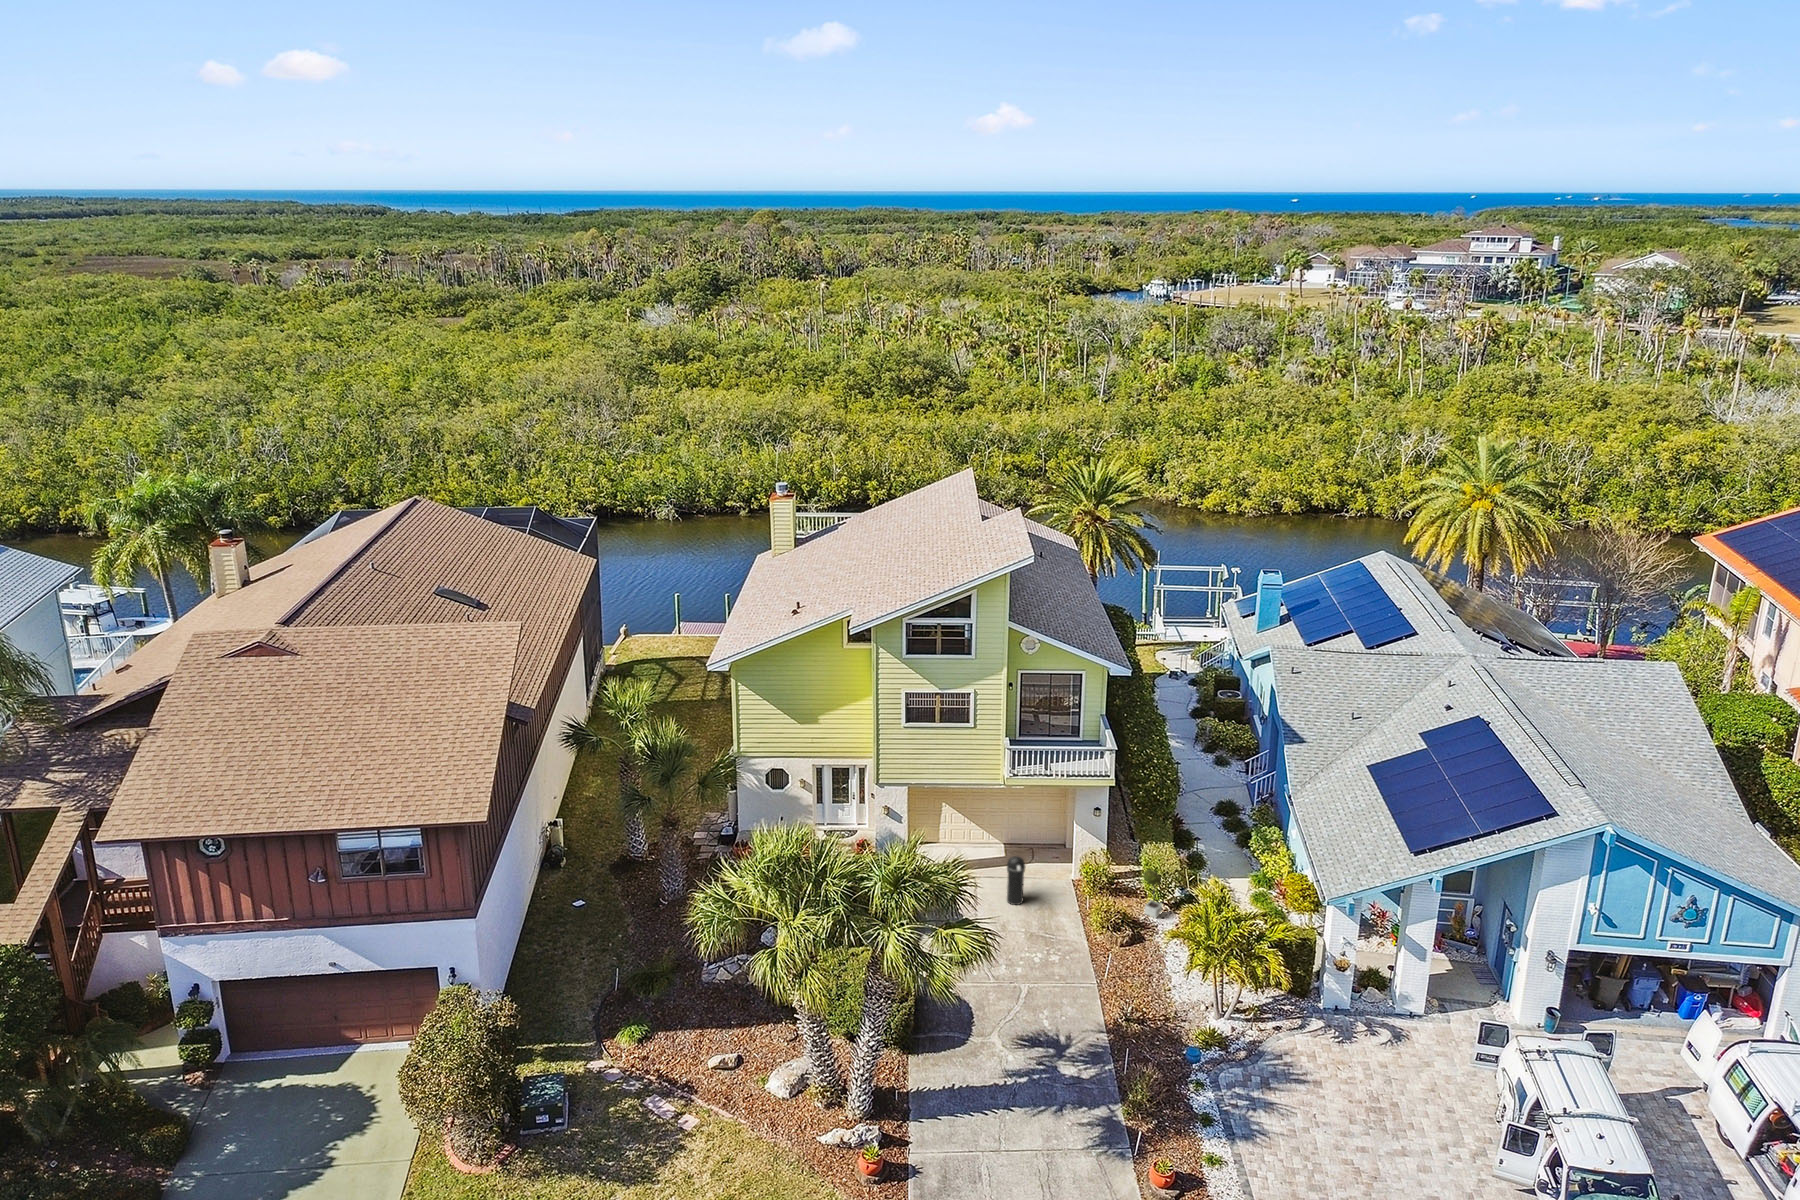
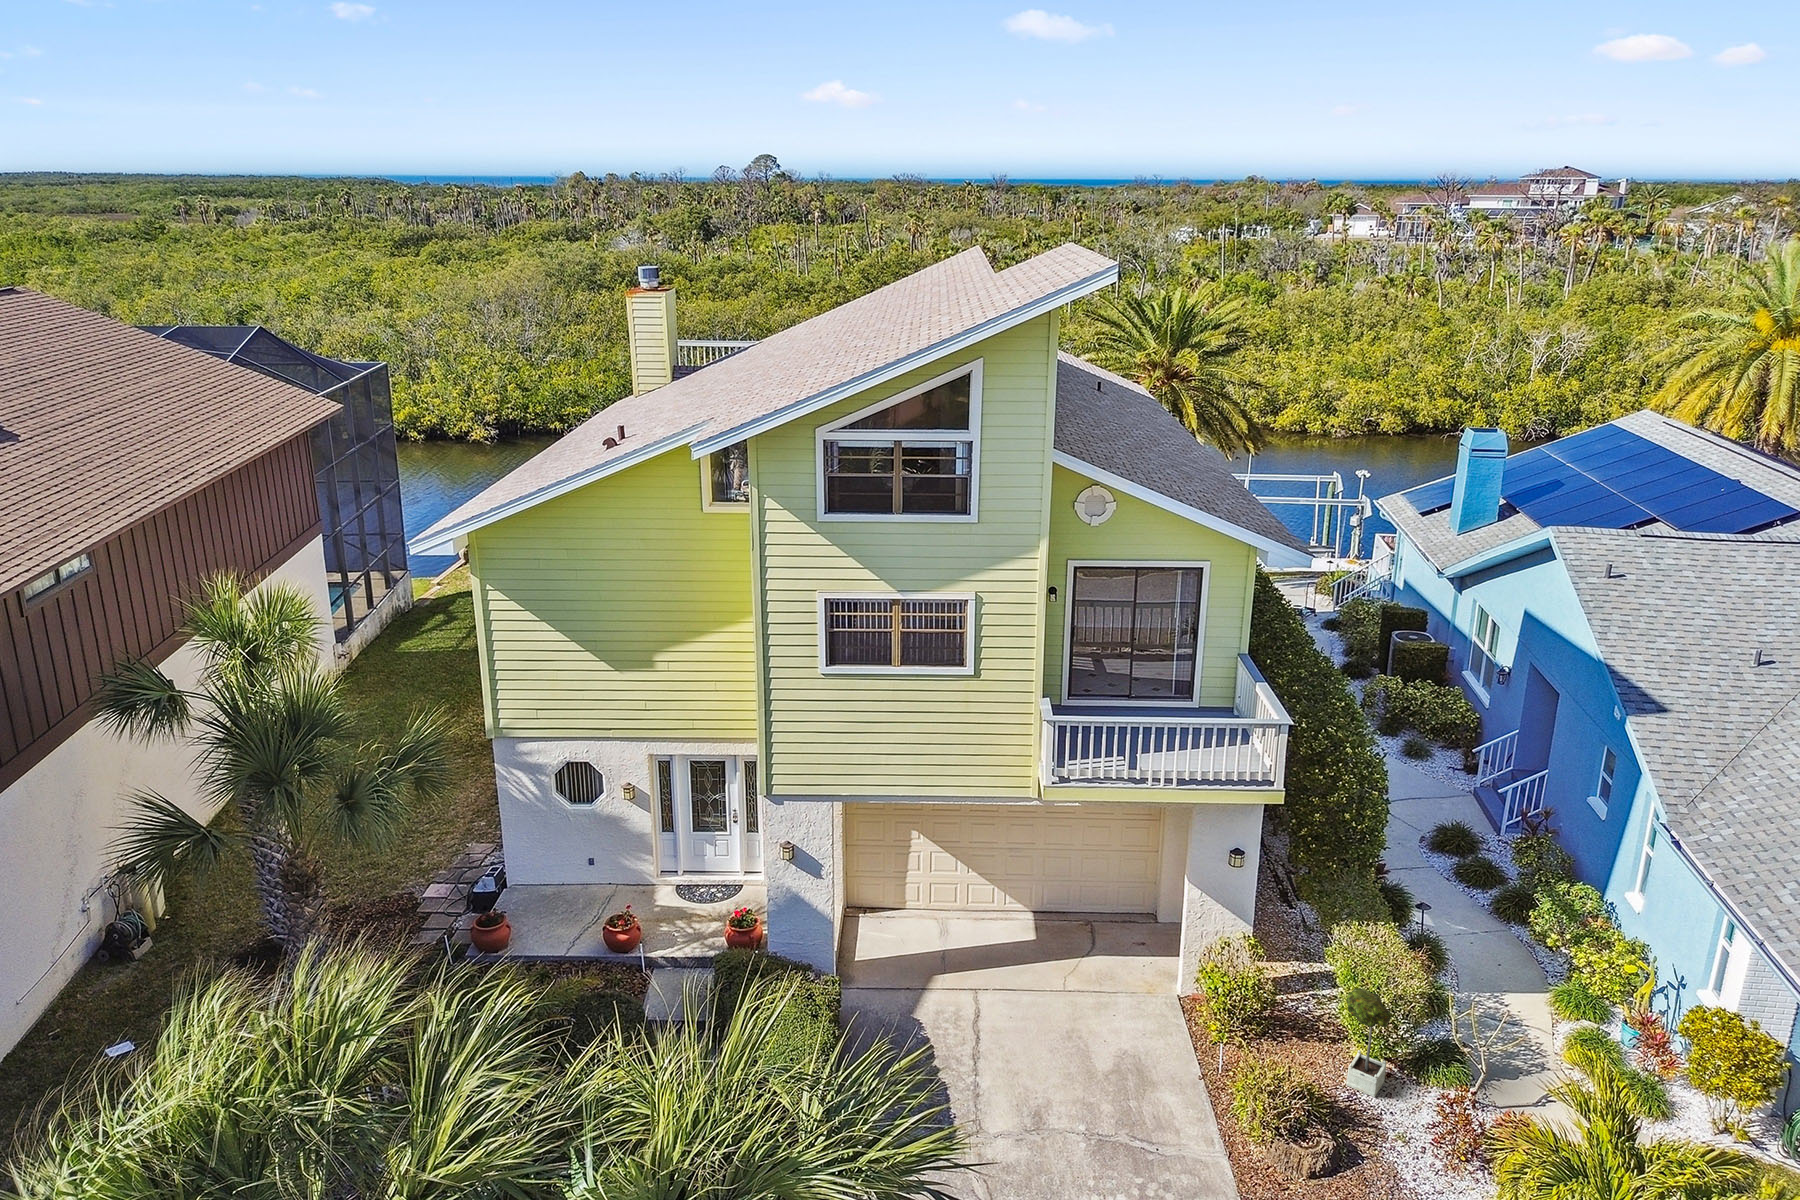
trash can: present [1007,856,1025,905] -> none [1043,954,1085,1059]

